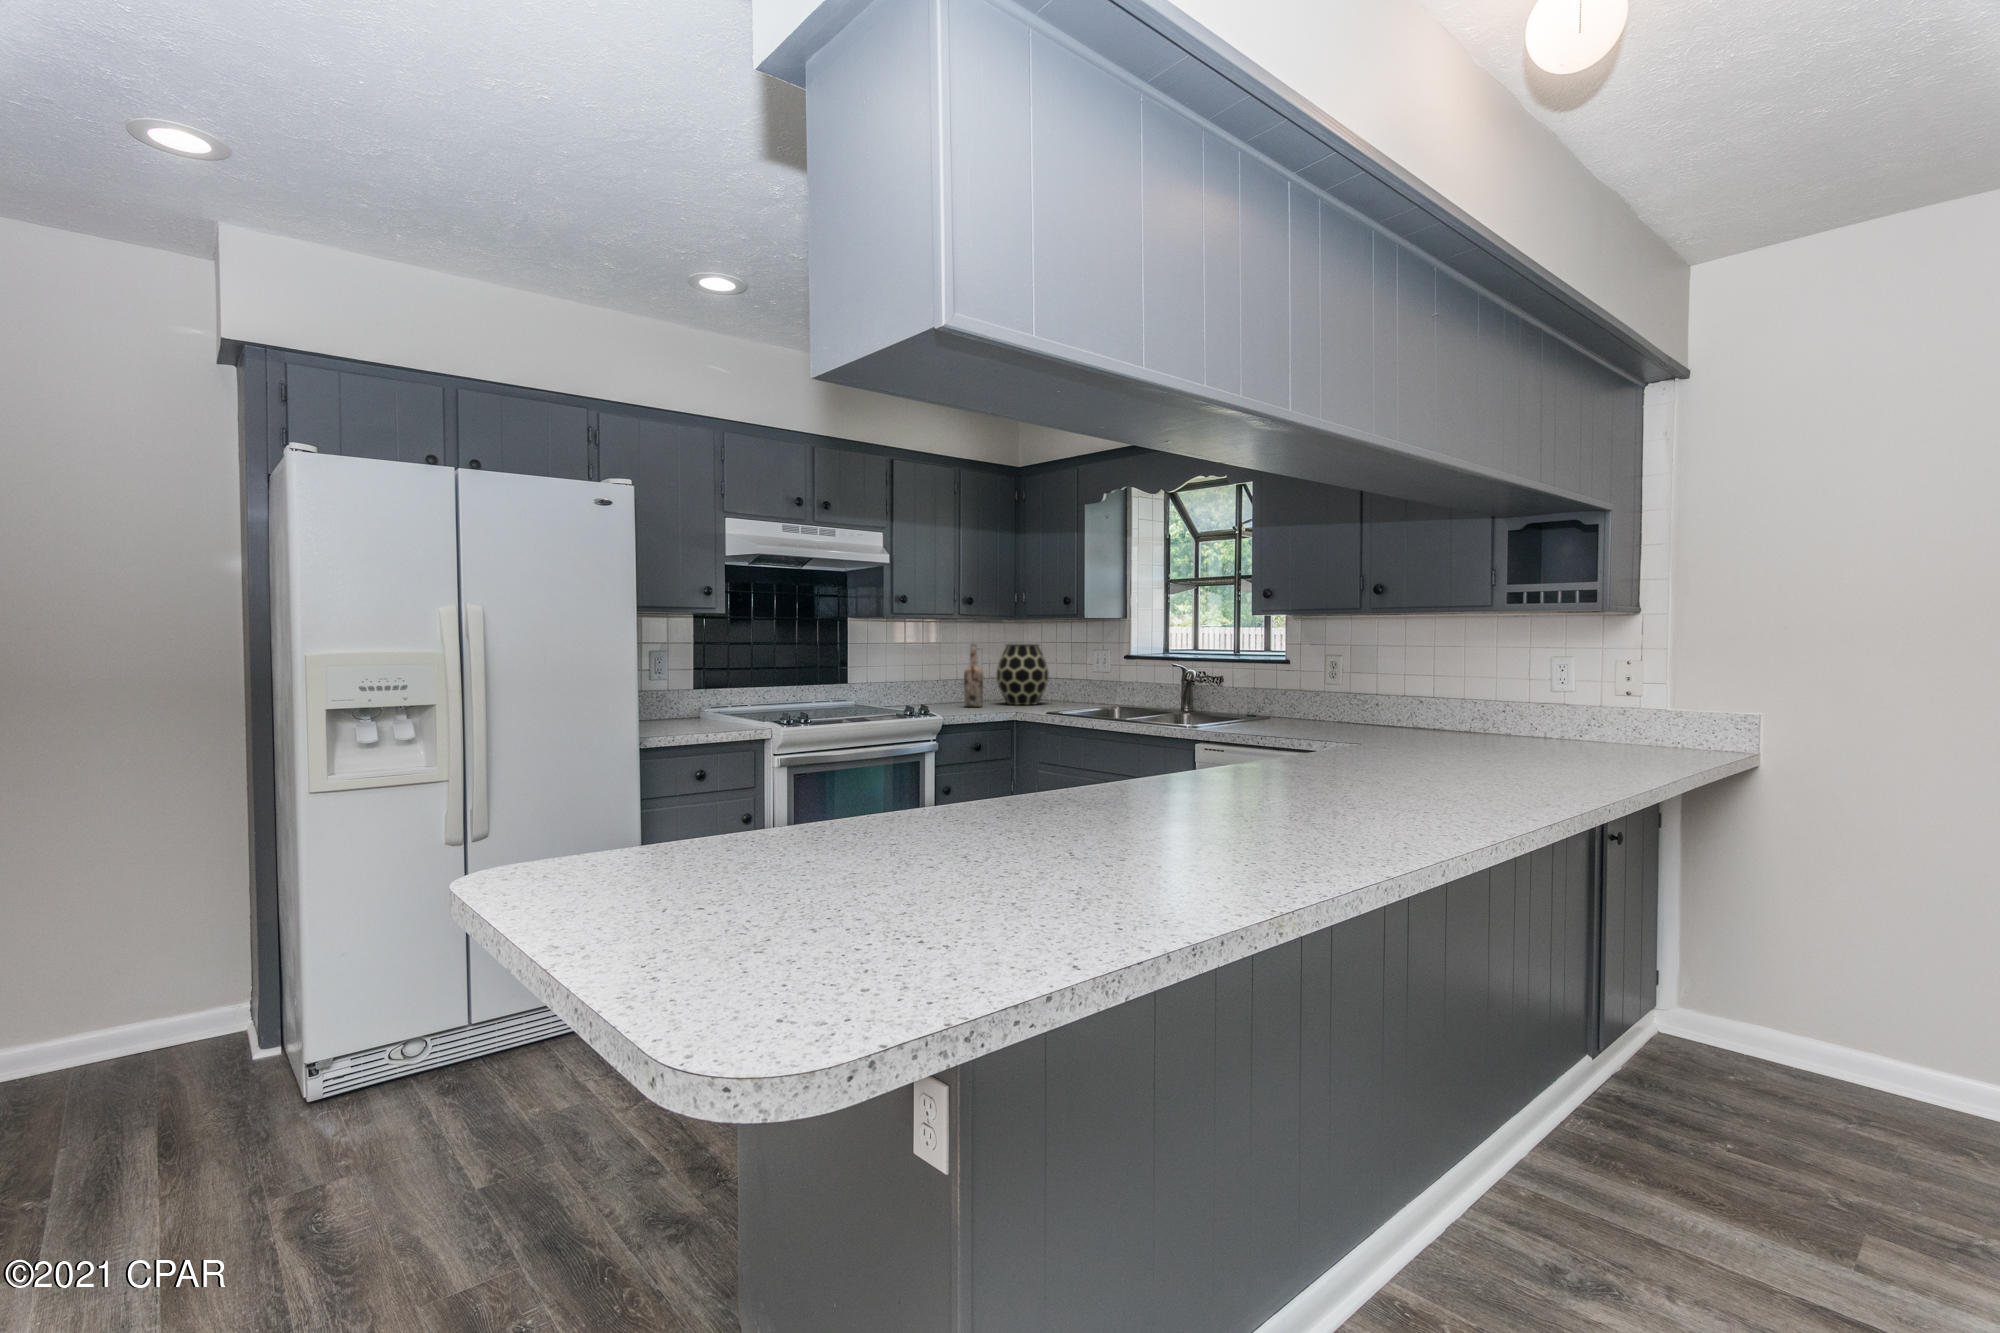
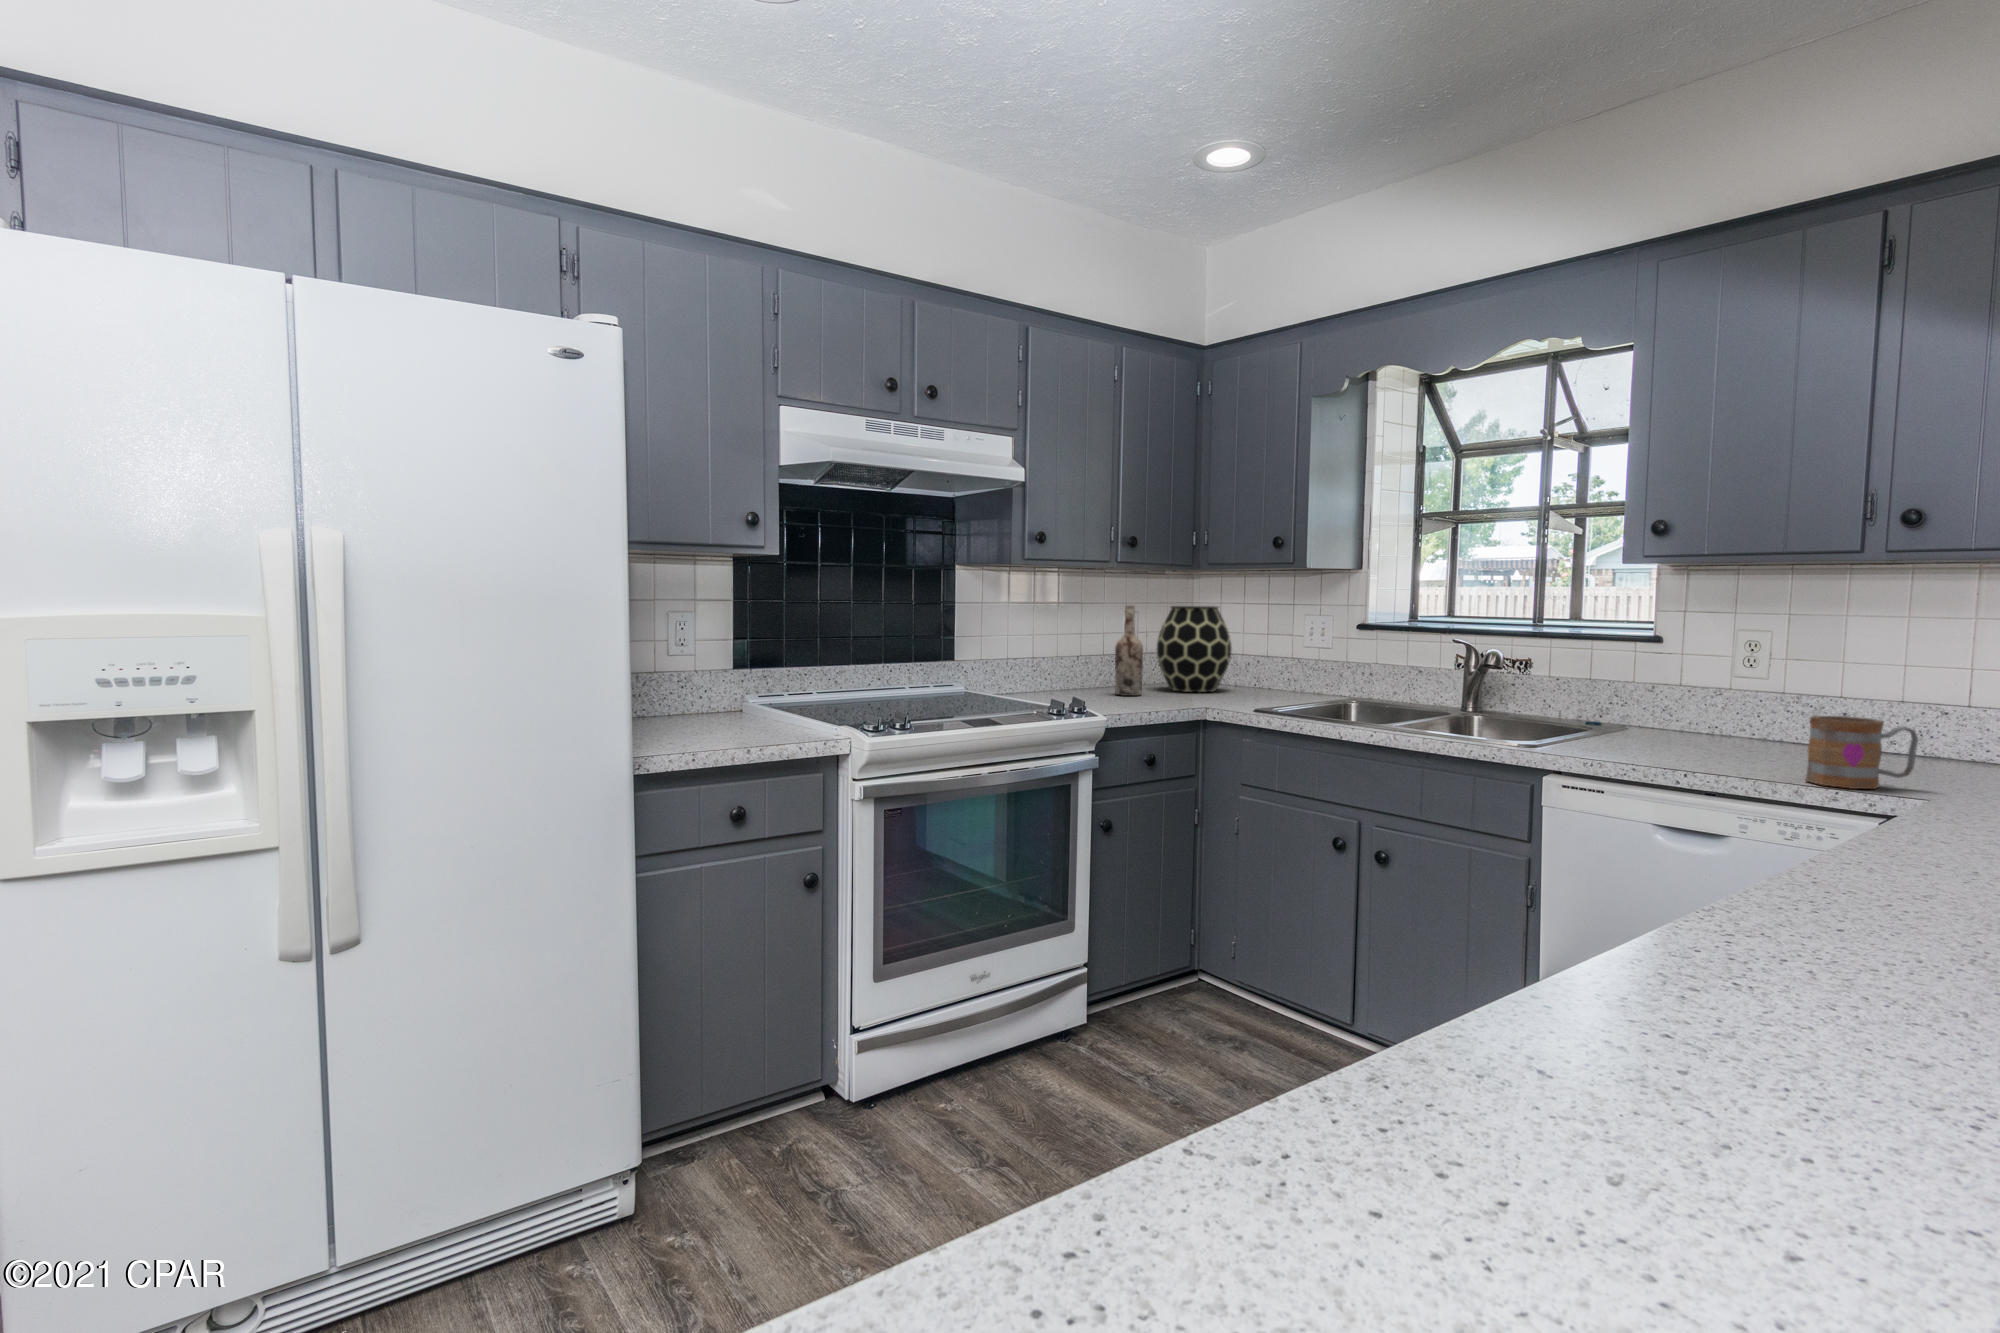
mug: none [1308,702,1359,740] -> present [1806,715,1918,789]

